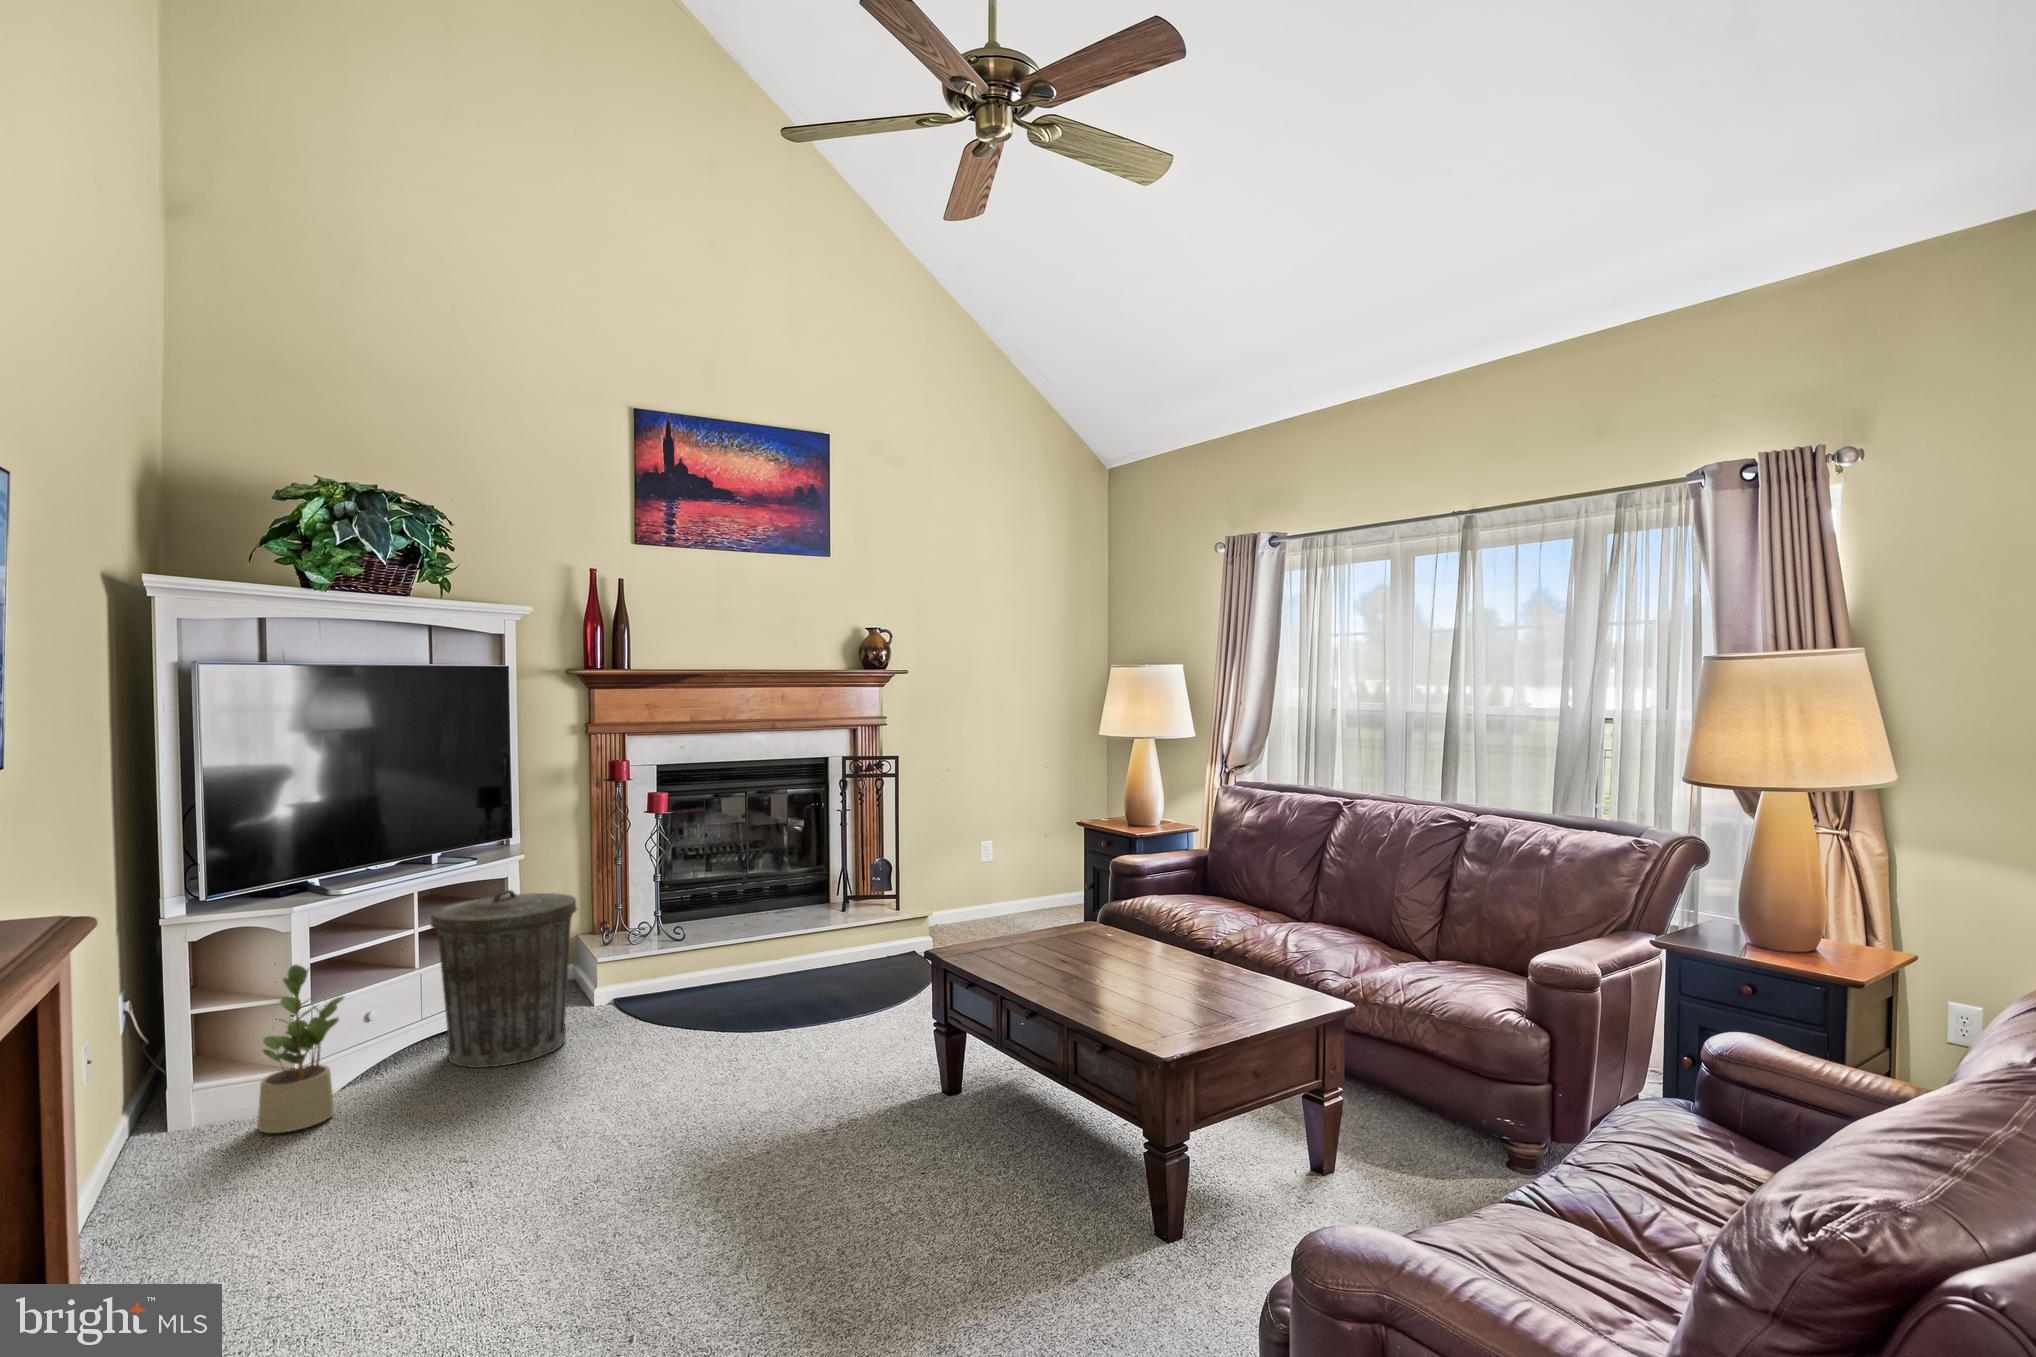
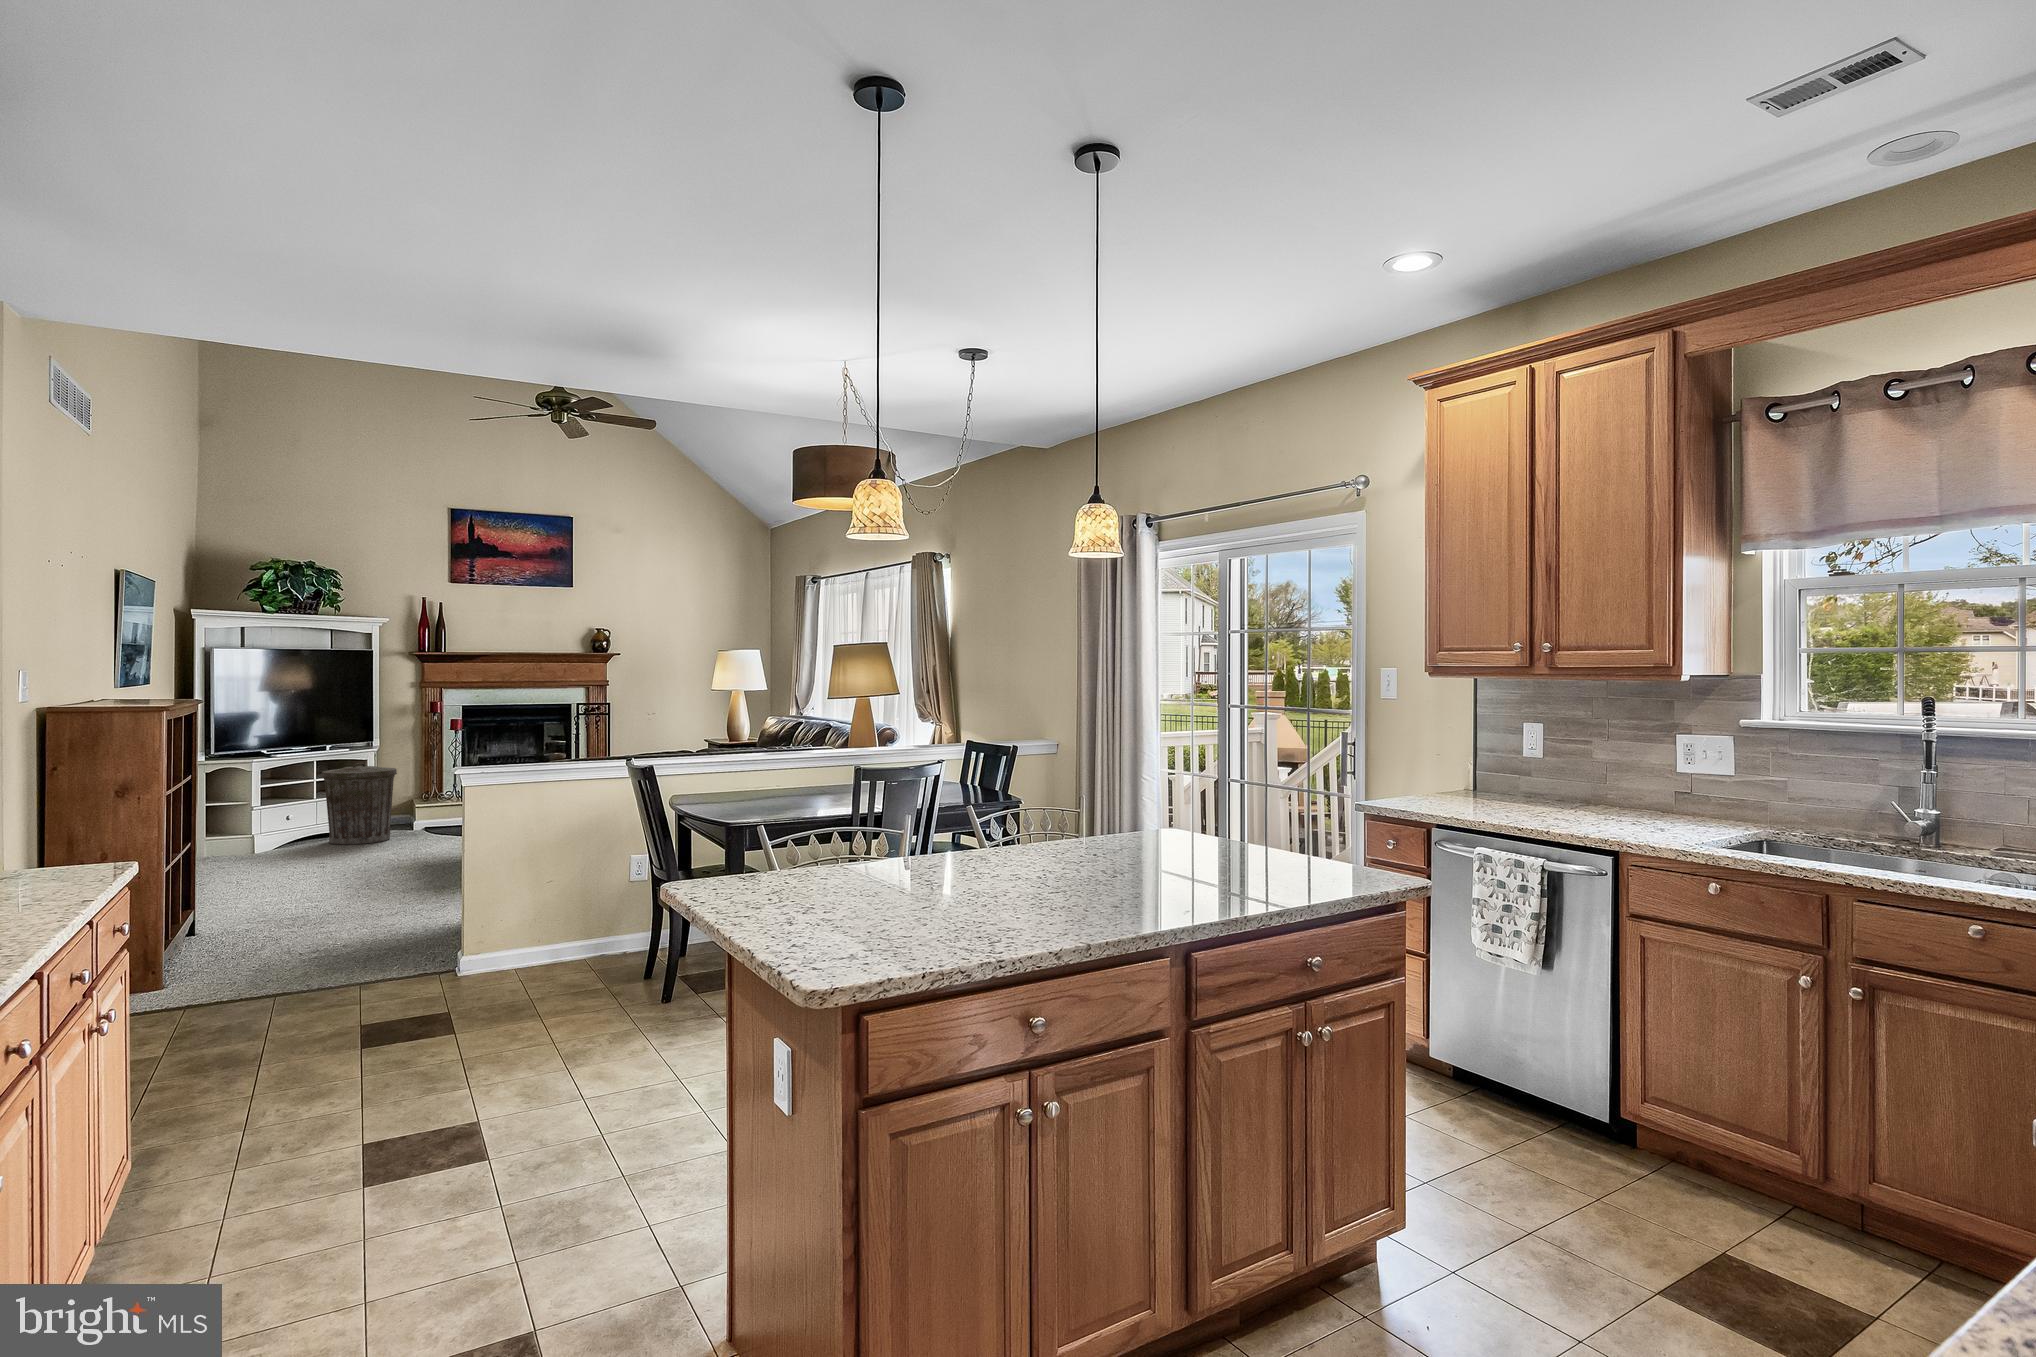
potted plant: present [258,964,344,1133] -> none [235,784,276,855]

